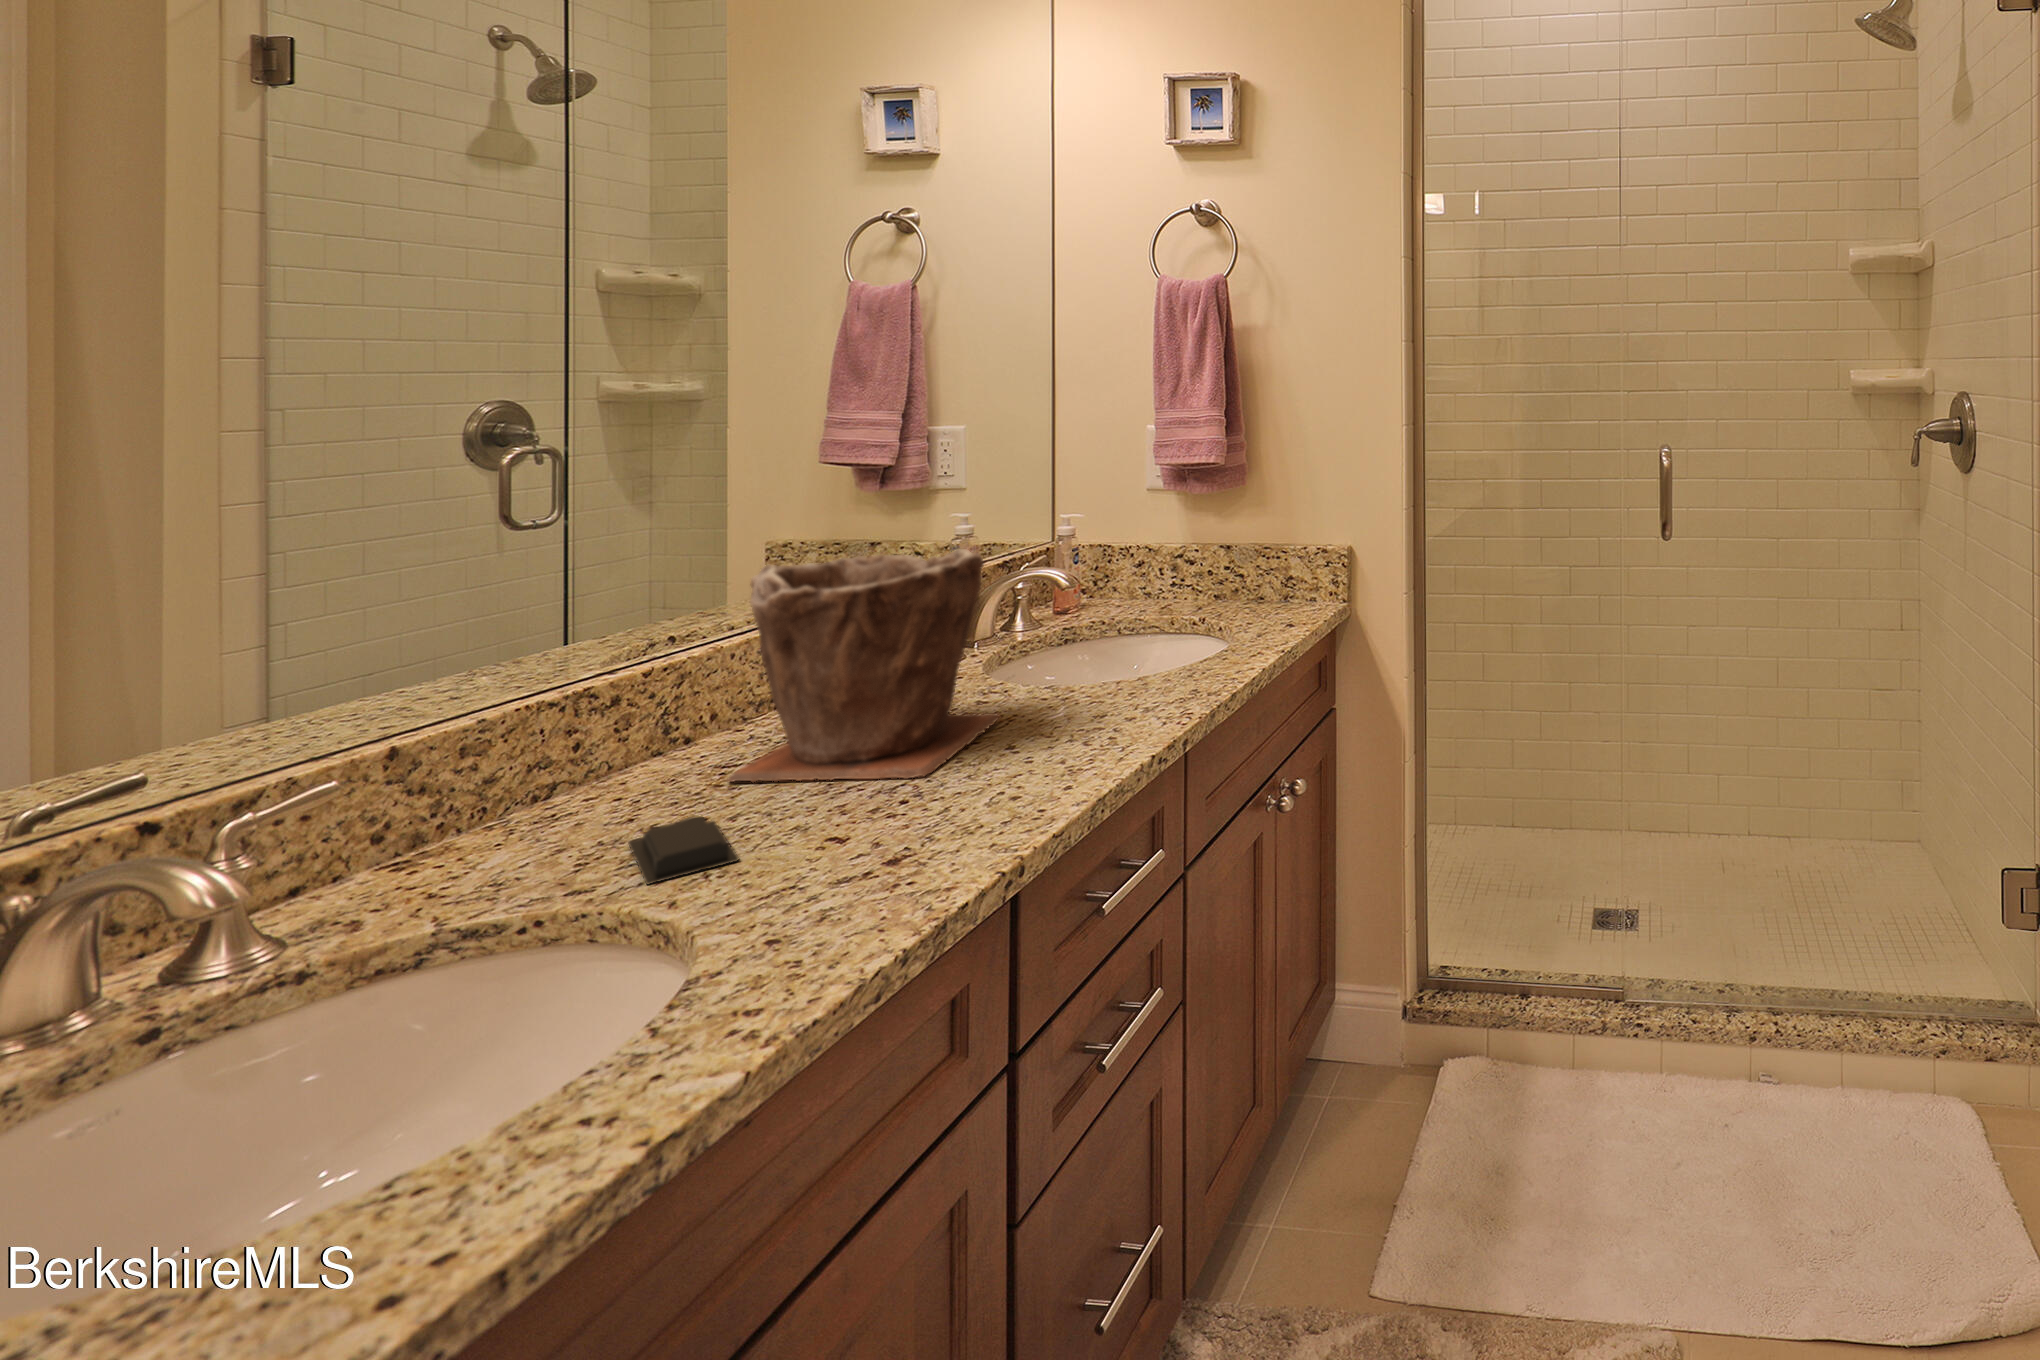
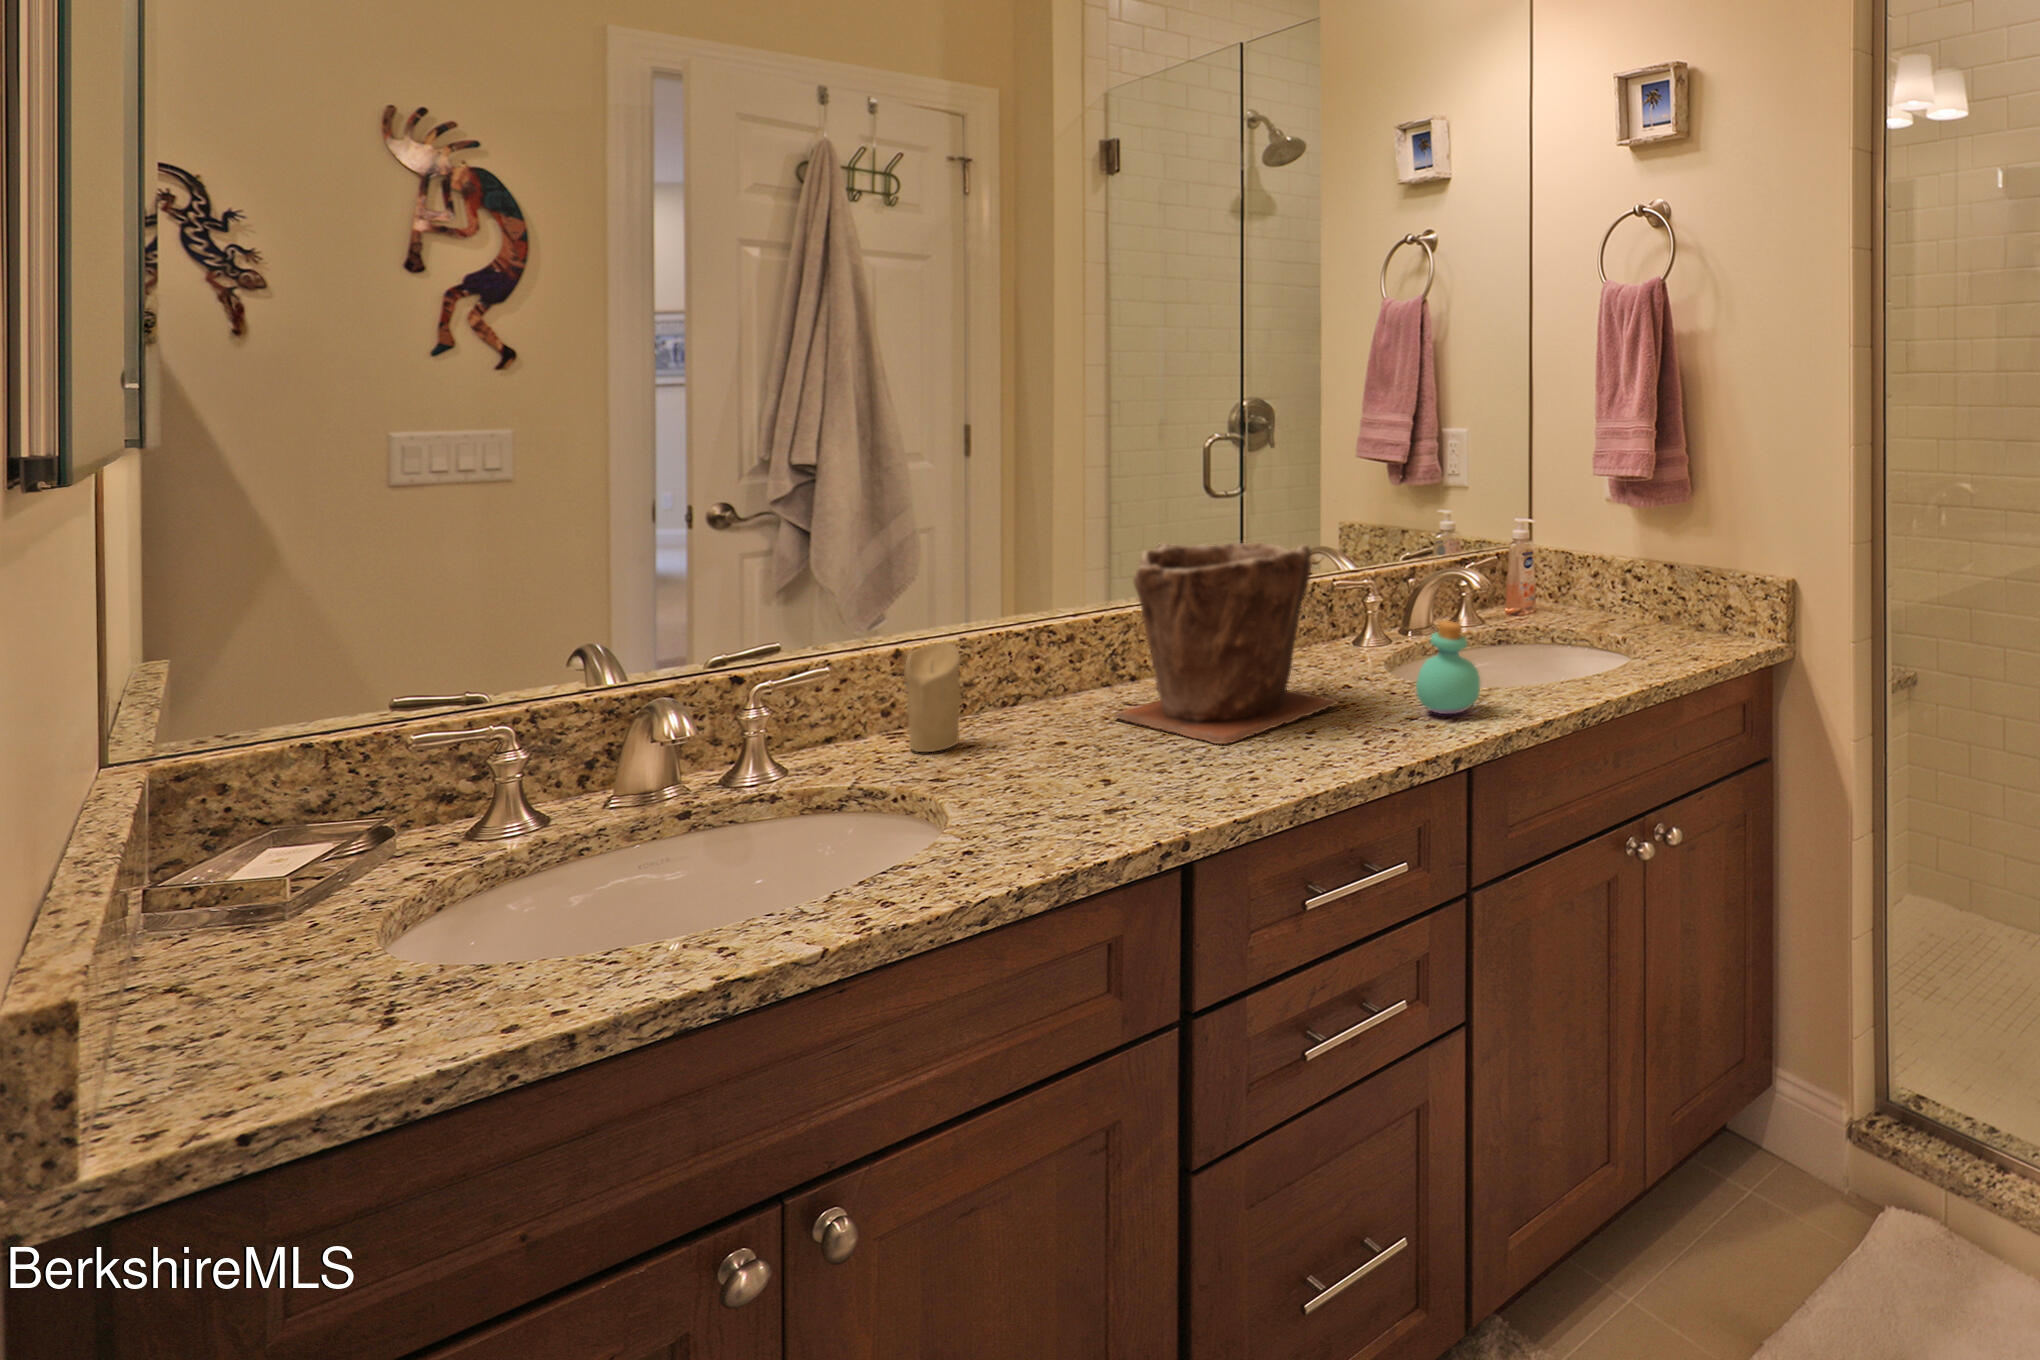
perfume bottle: none [1090,612,1161,706] -> present [1416,621,1480,714]
candle: none [446,721,538,874] -> present [904,642,961,752]
soap bar: present [628,816,739,884] -> none [974,740,1064,787]

